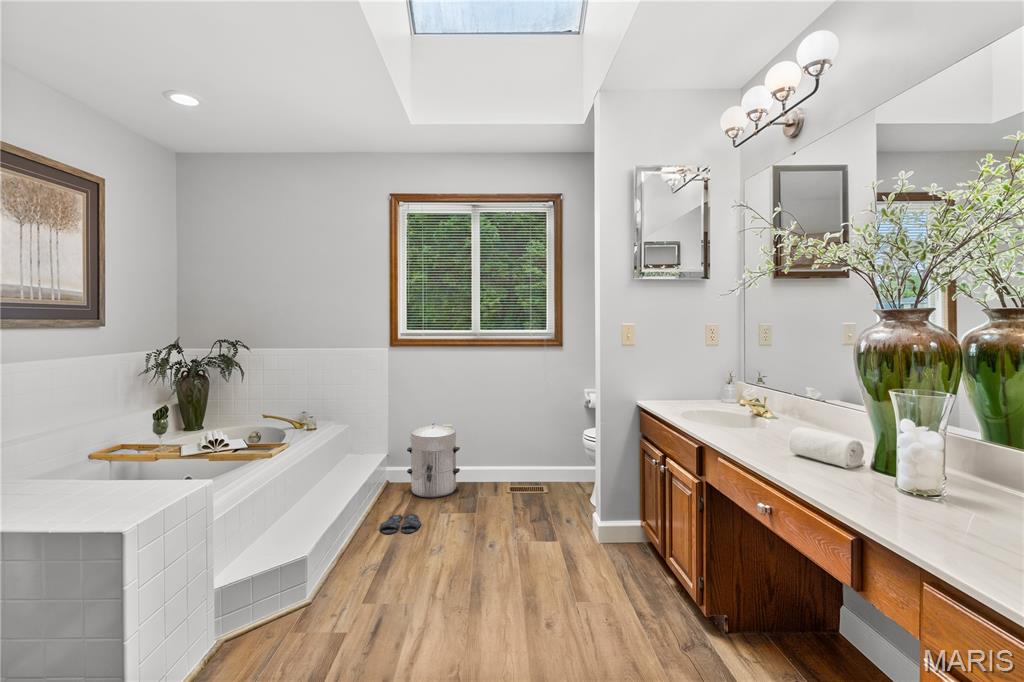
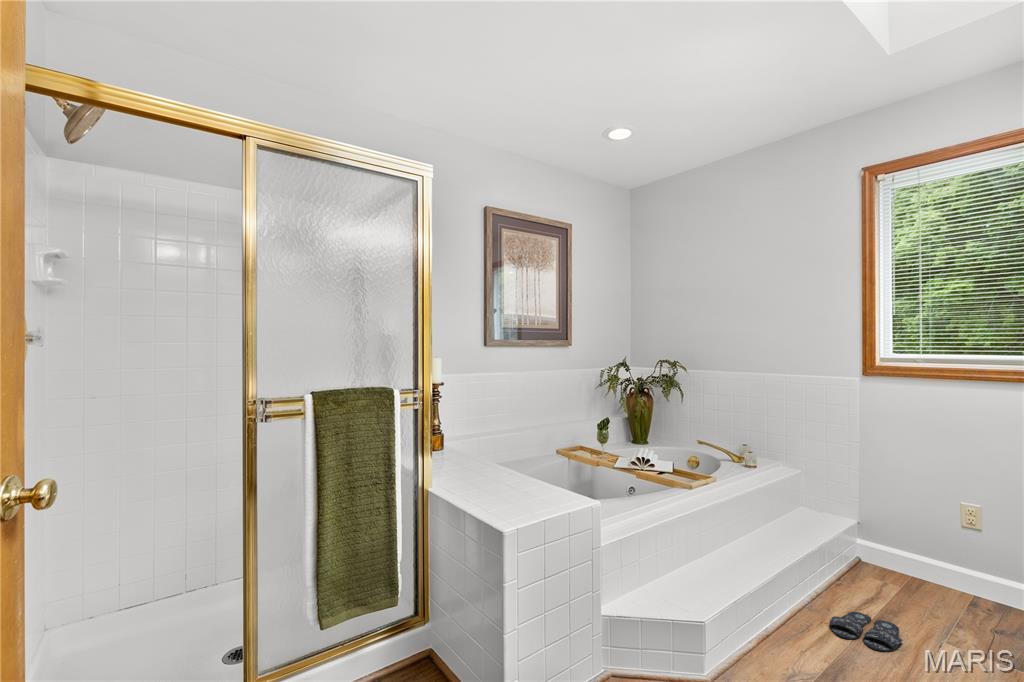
waste bin: present [407,423,460,498] -> none [887,491,993,613]

